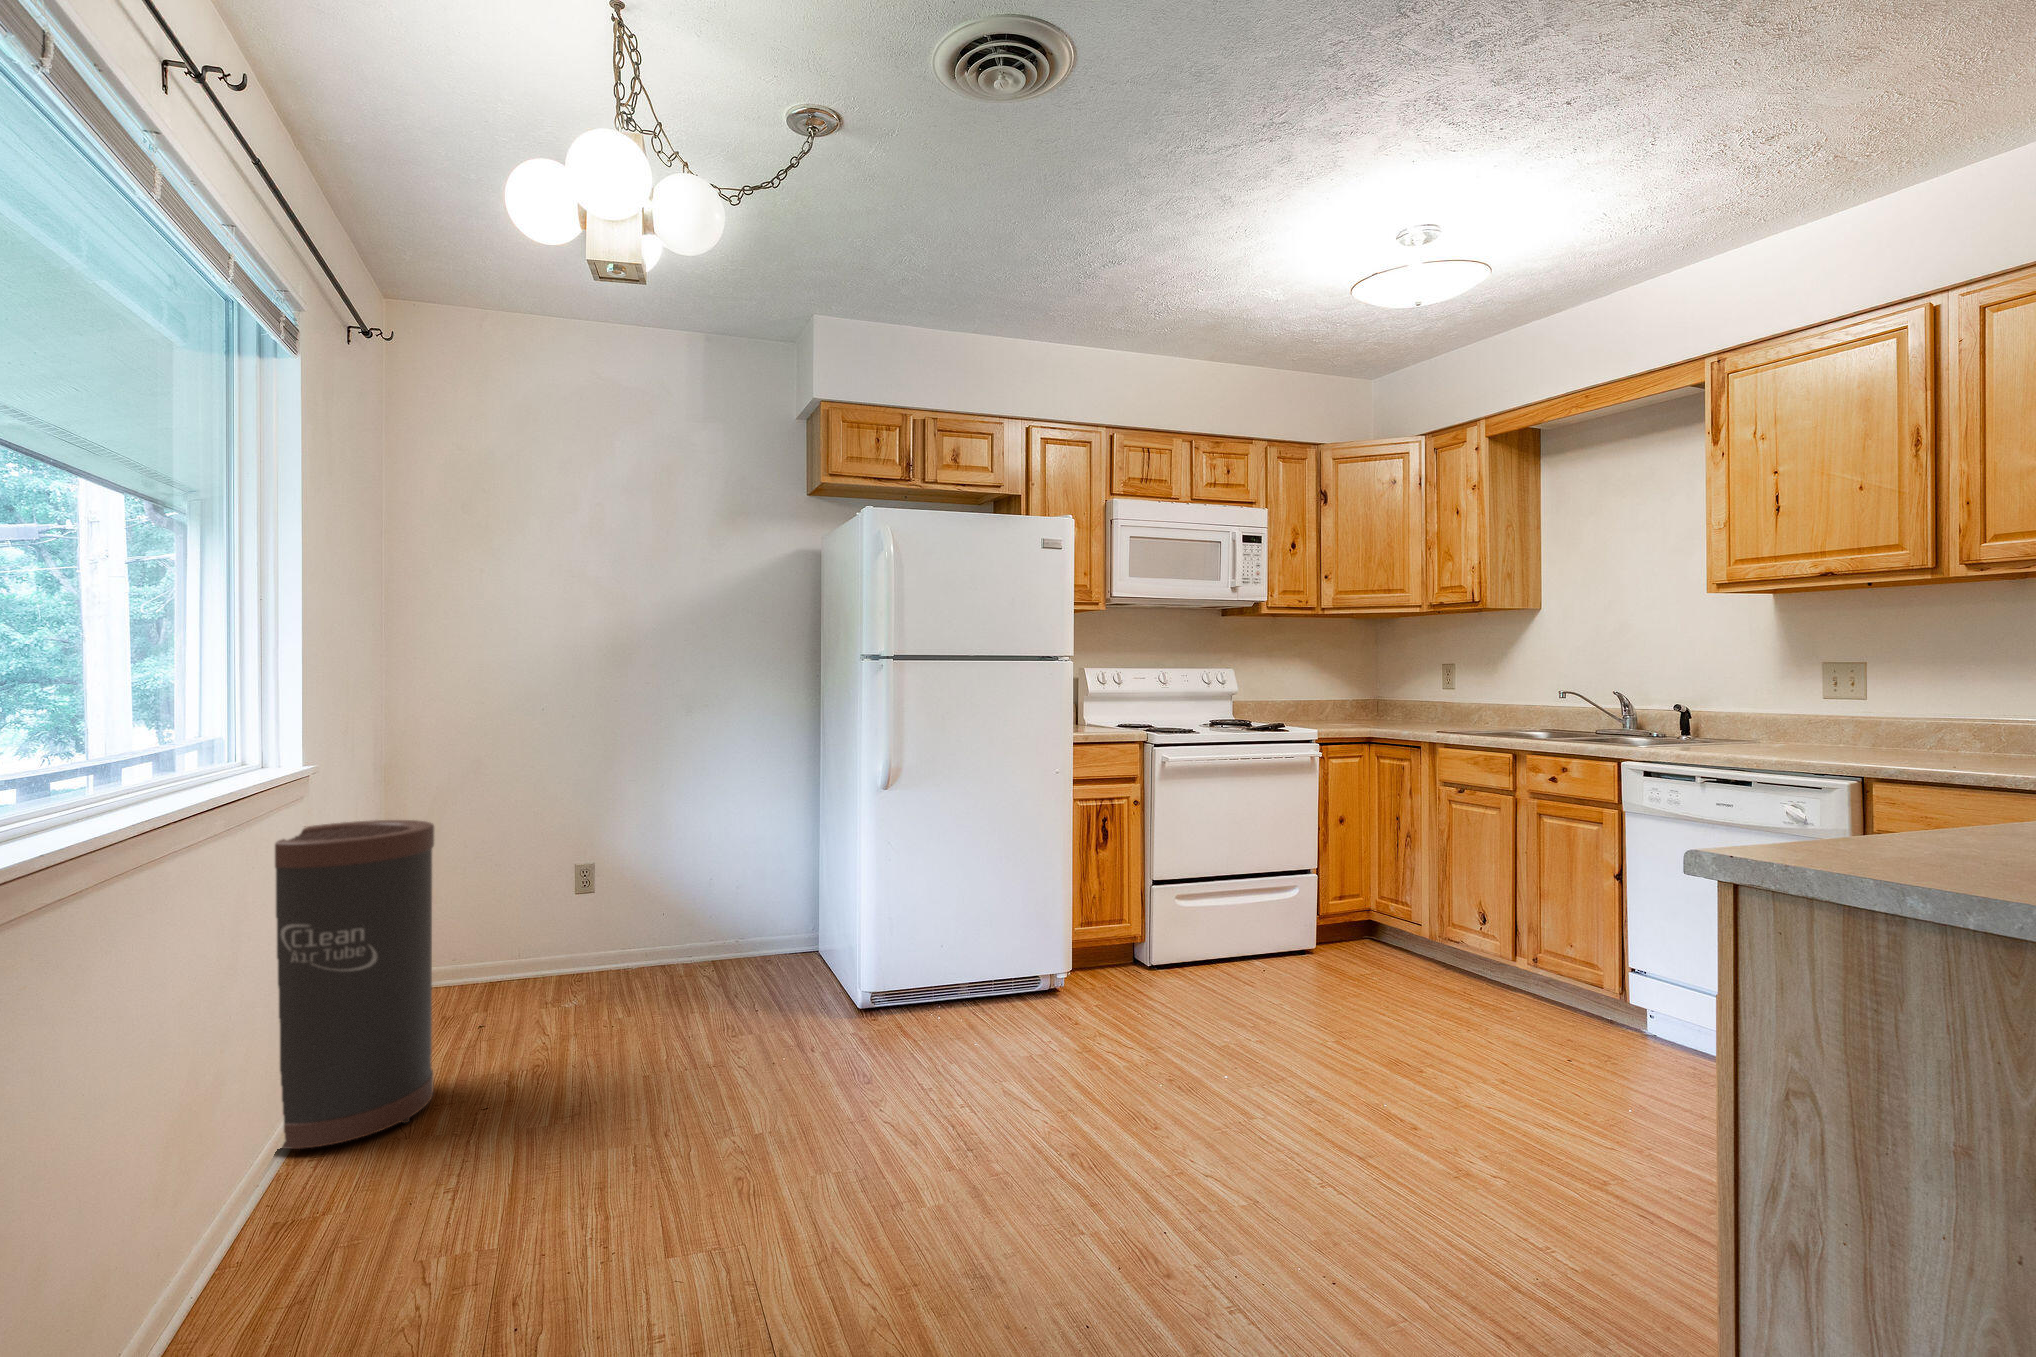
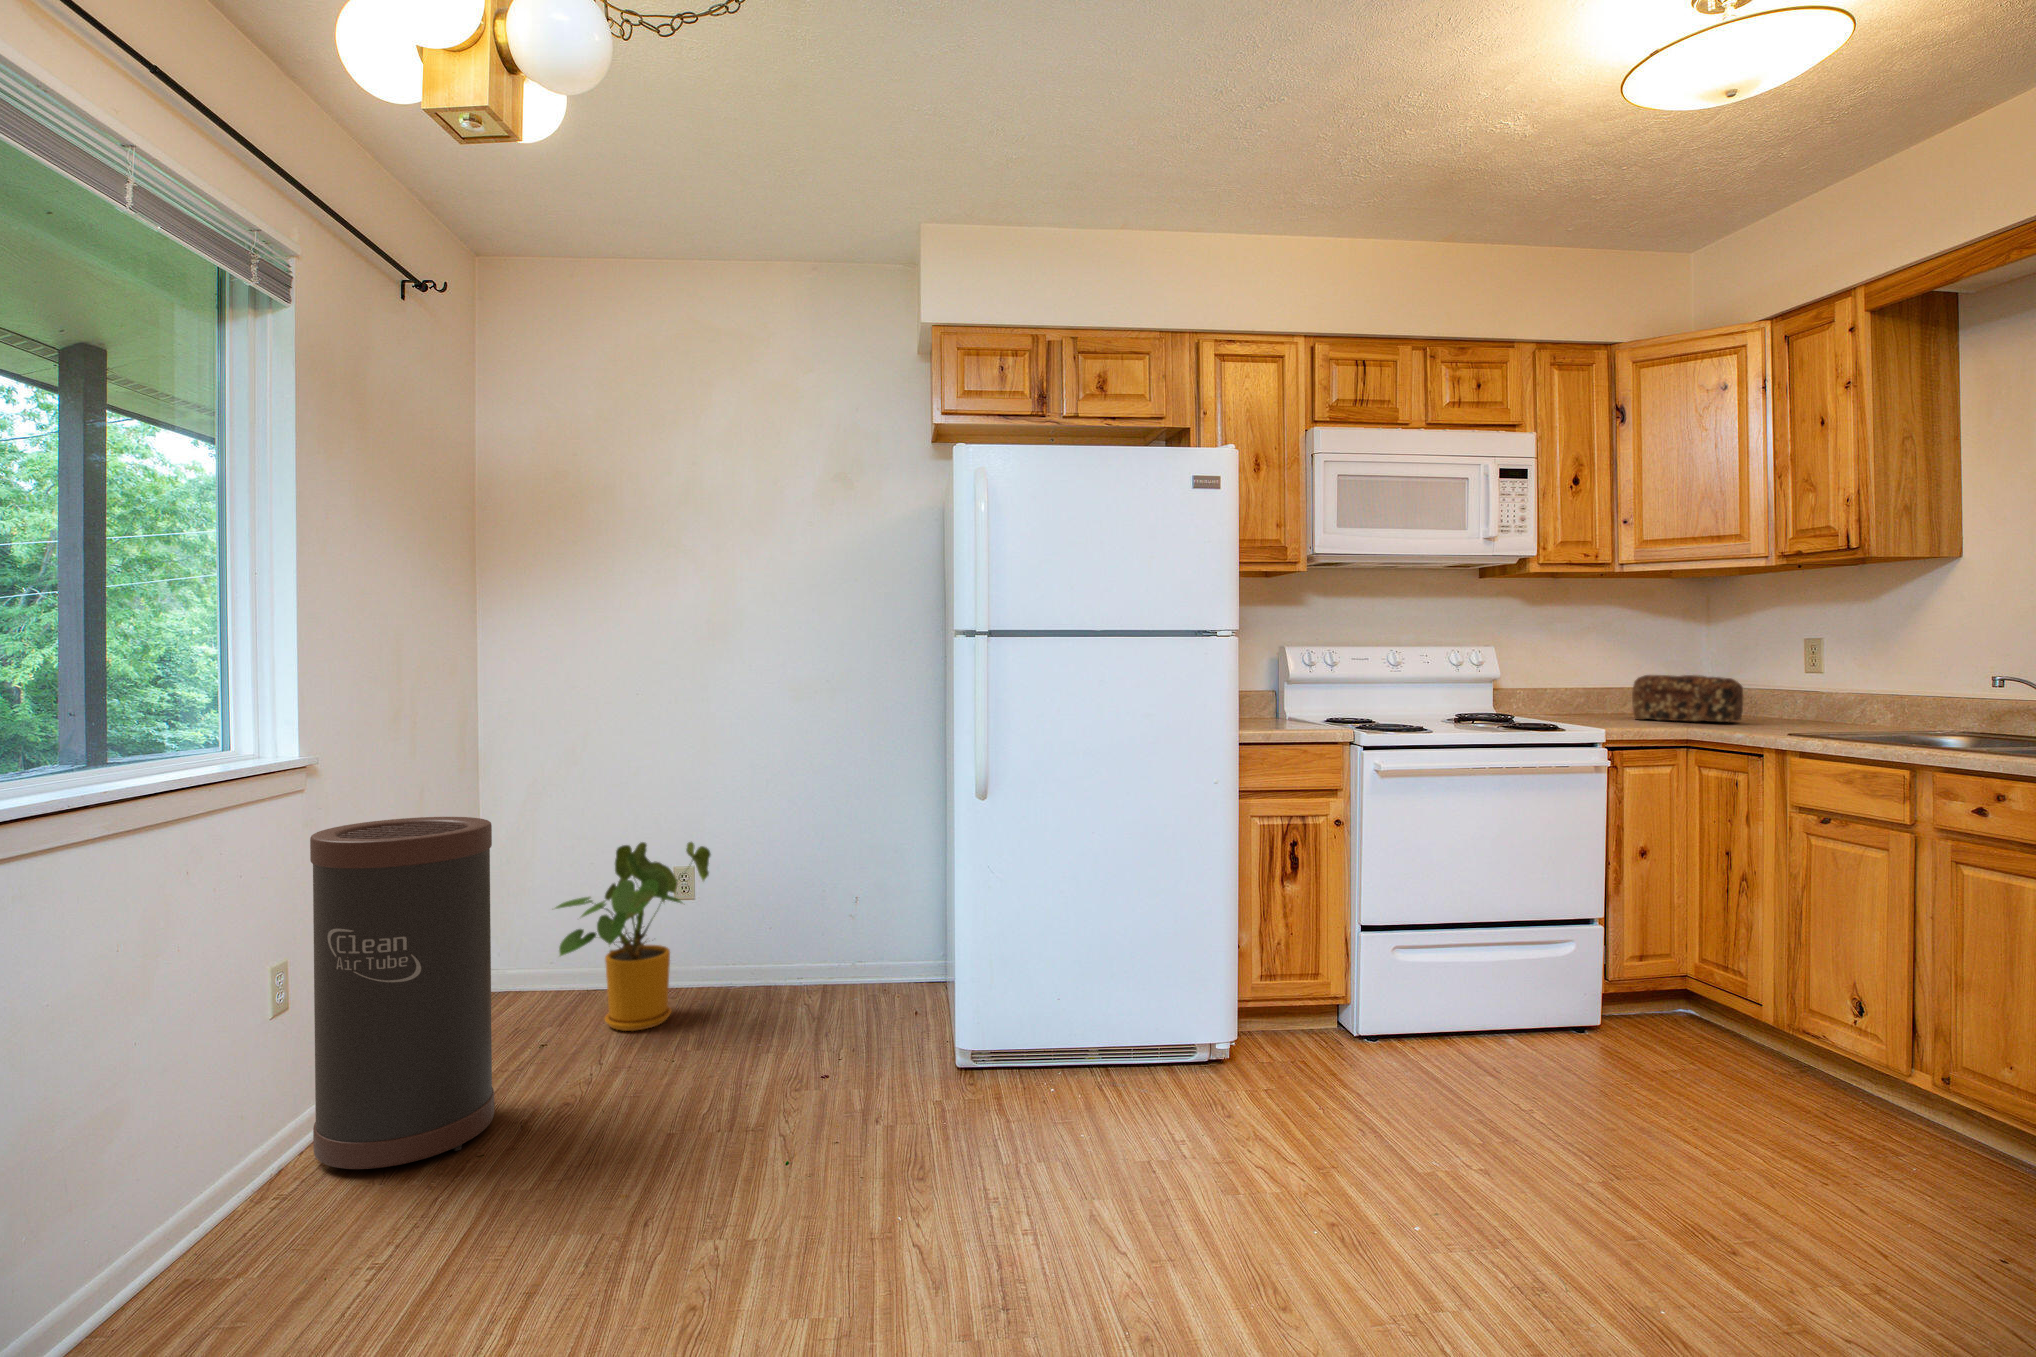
bread loaf: none [1333,690,1404,723] -> present [1632,675,1743,722]
house plant: none [460,840,607,1013] -> present [556,842,711,1031]

